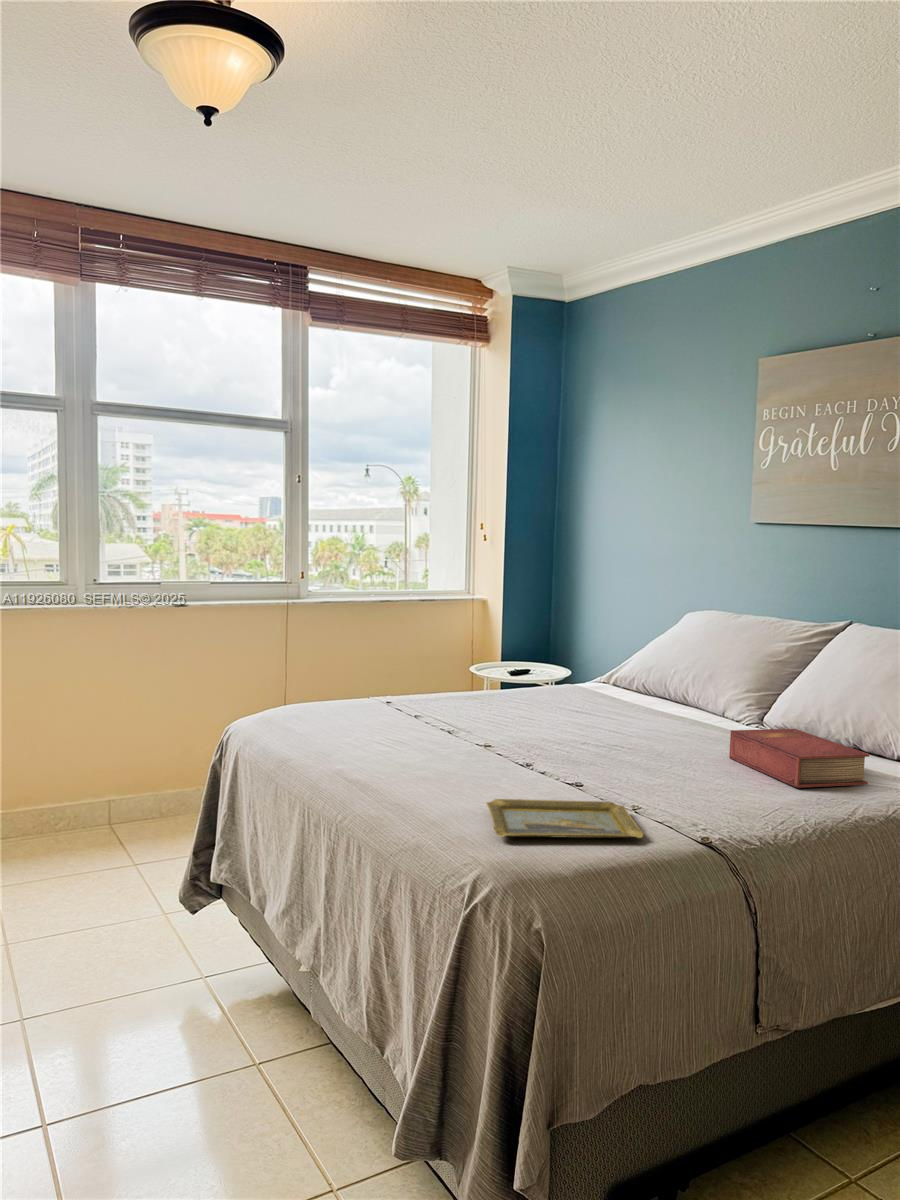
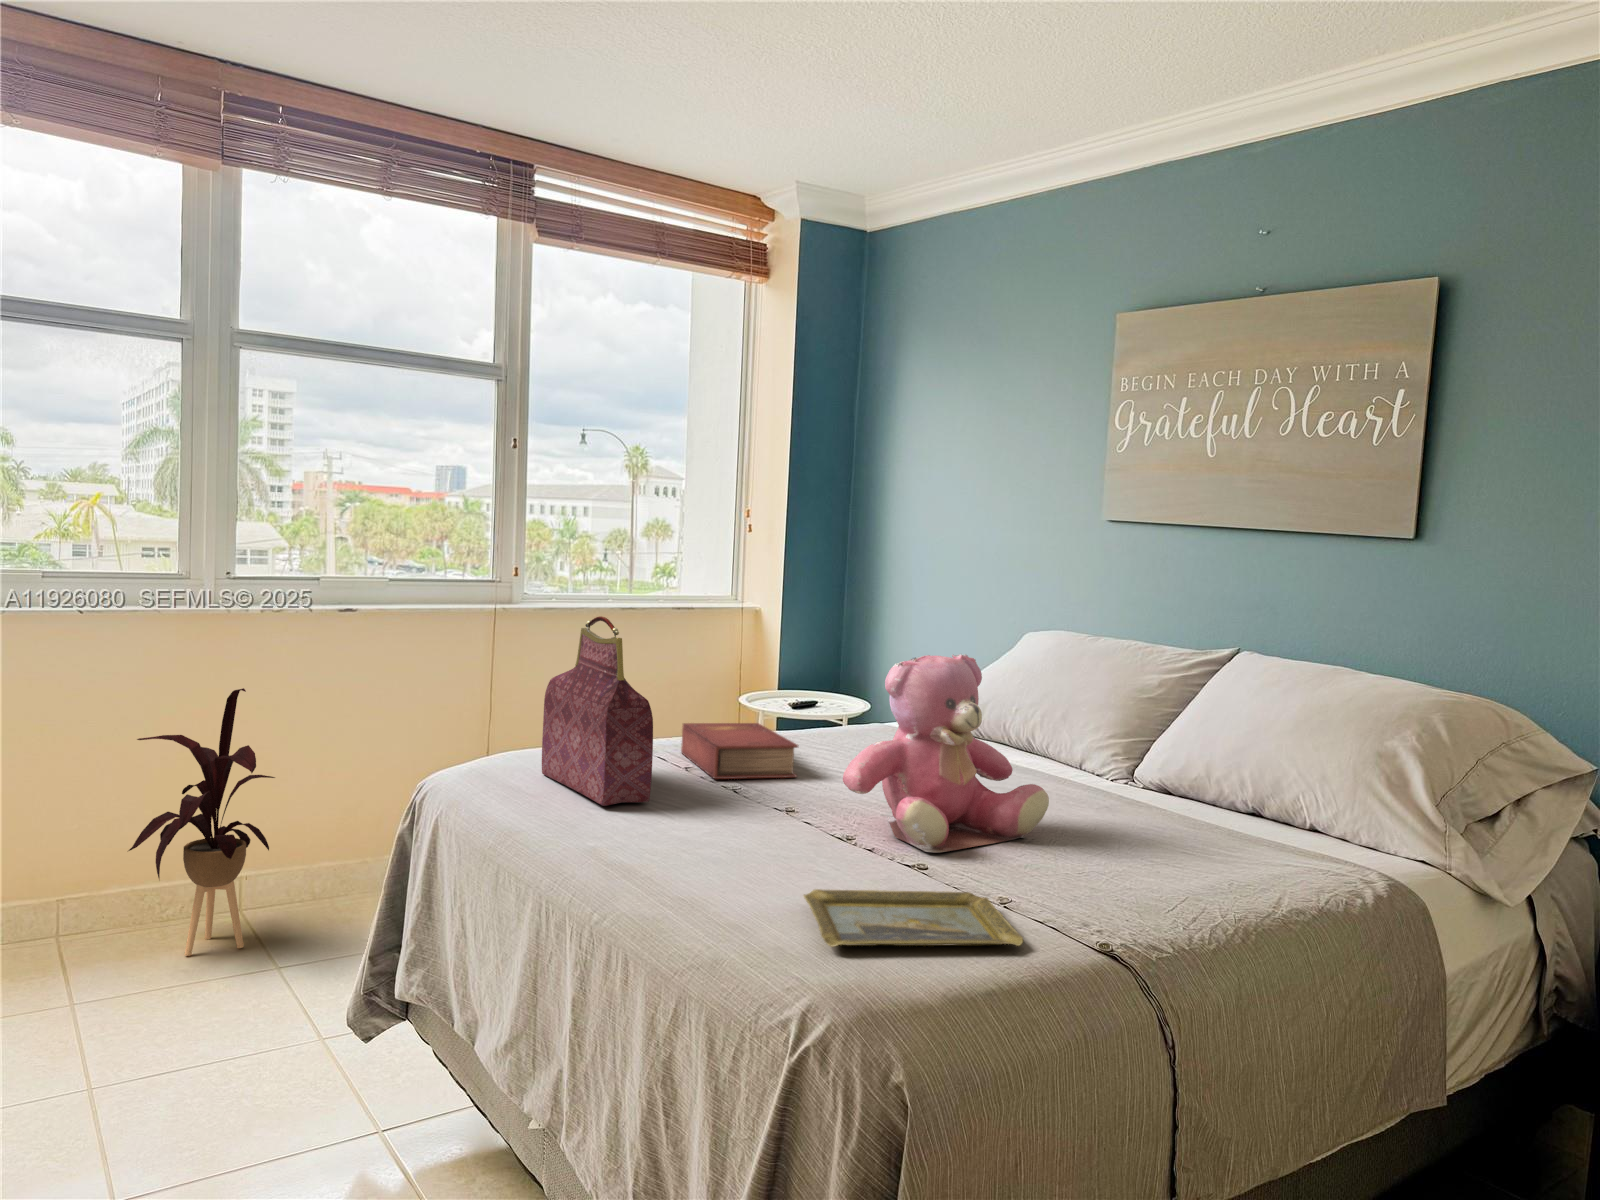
handbag: none [312,604,389,742] -> present [542,616,653,806]
teddy bear: none [526,627,684,775] -> present [843,654,1049,853]
house plant: none [27,662,129,855] -> present [129,688,275,956]
book: present [729,729,869,788] -> present [681,723,798,779]

